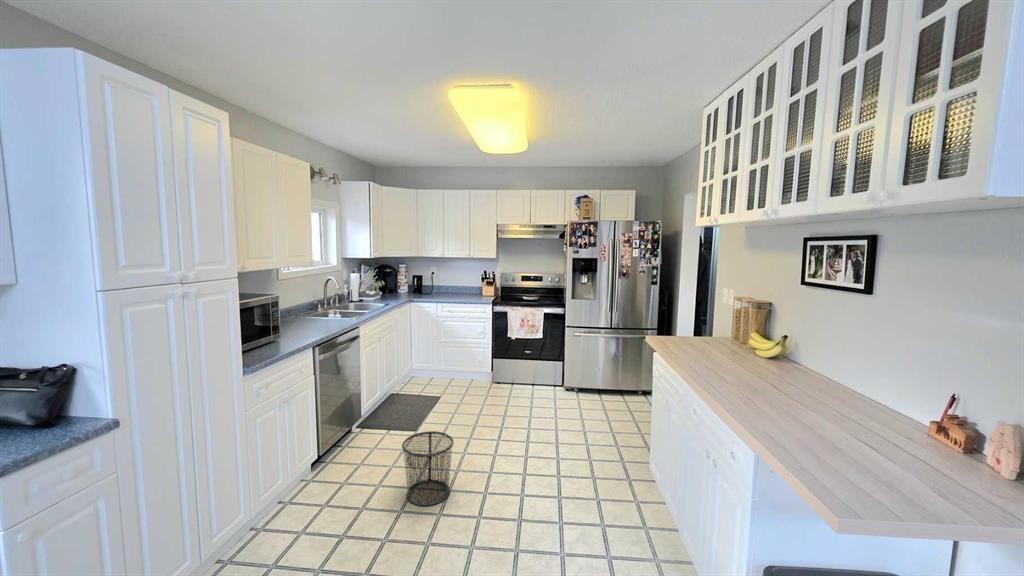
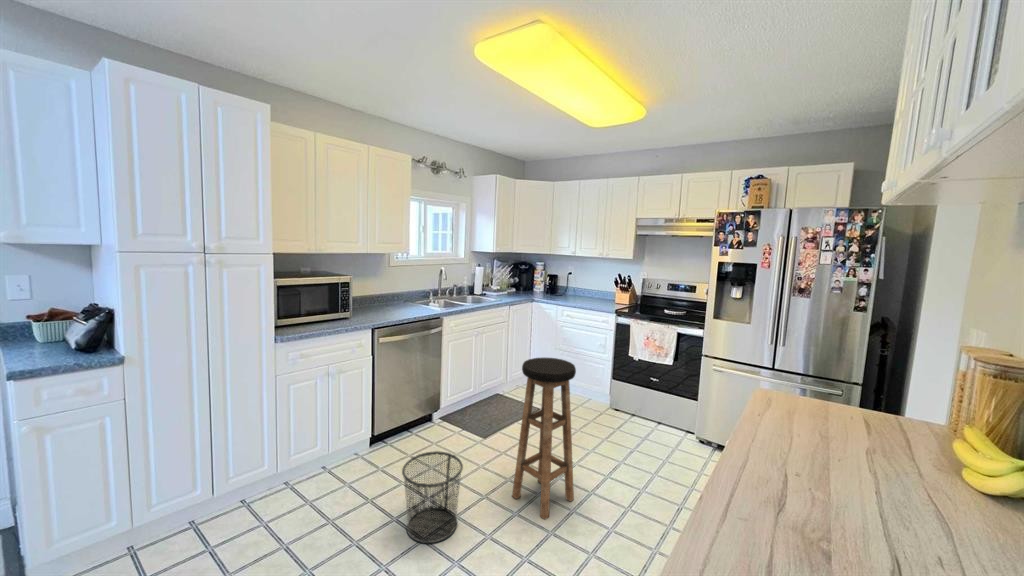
bar stool: none [472,340,516,463] -> present [512,358,576,519]

